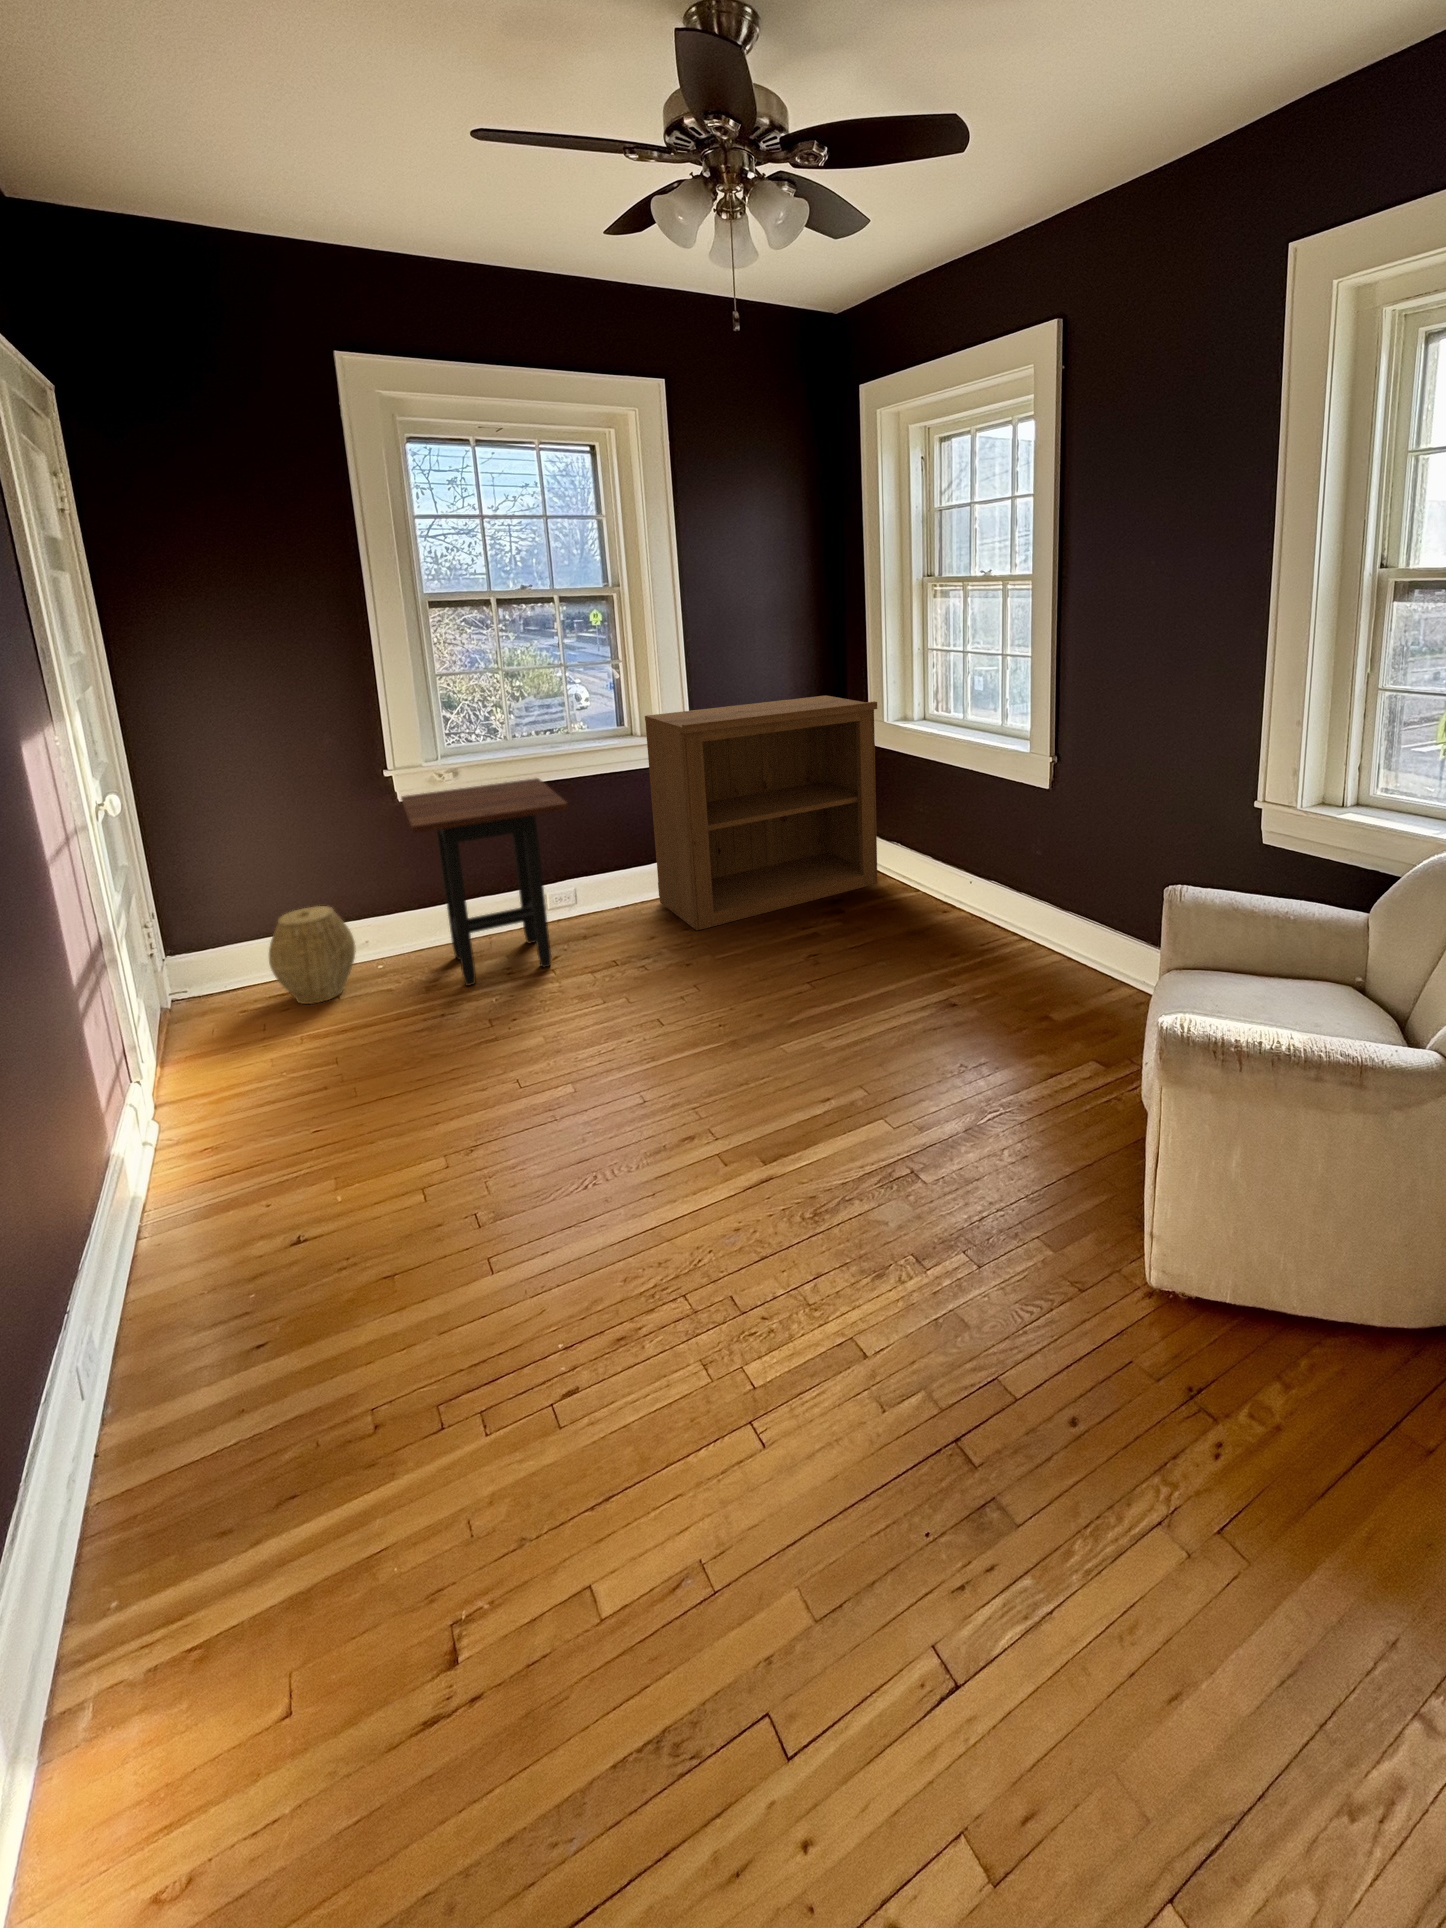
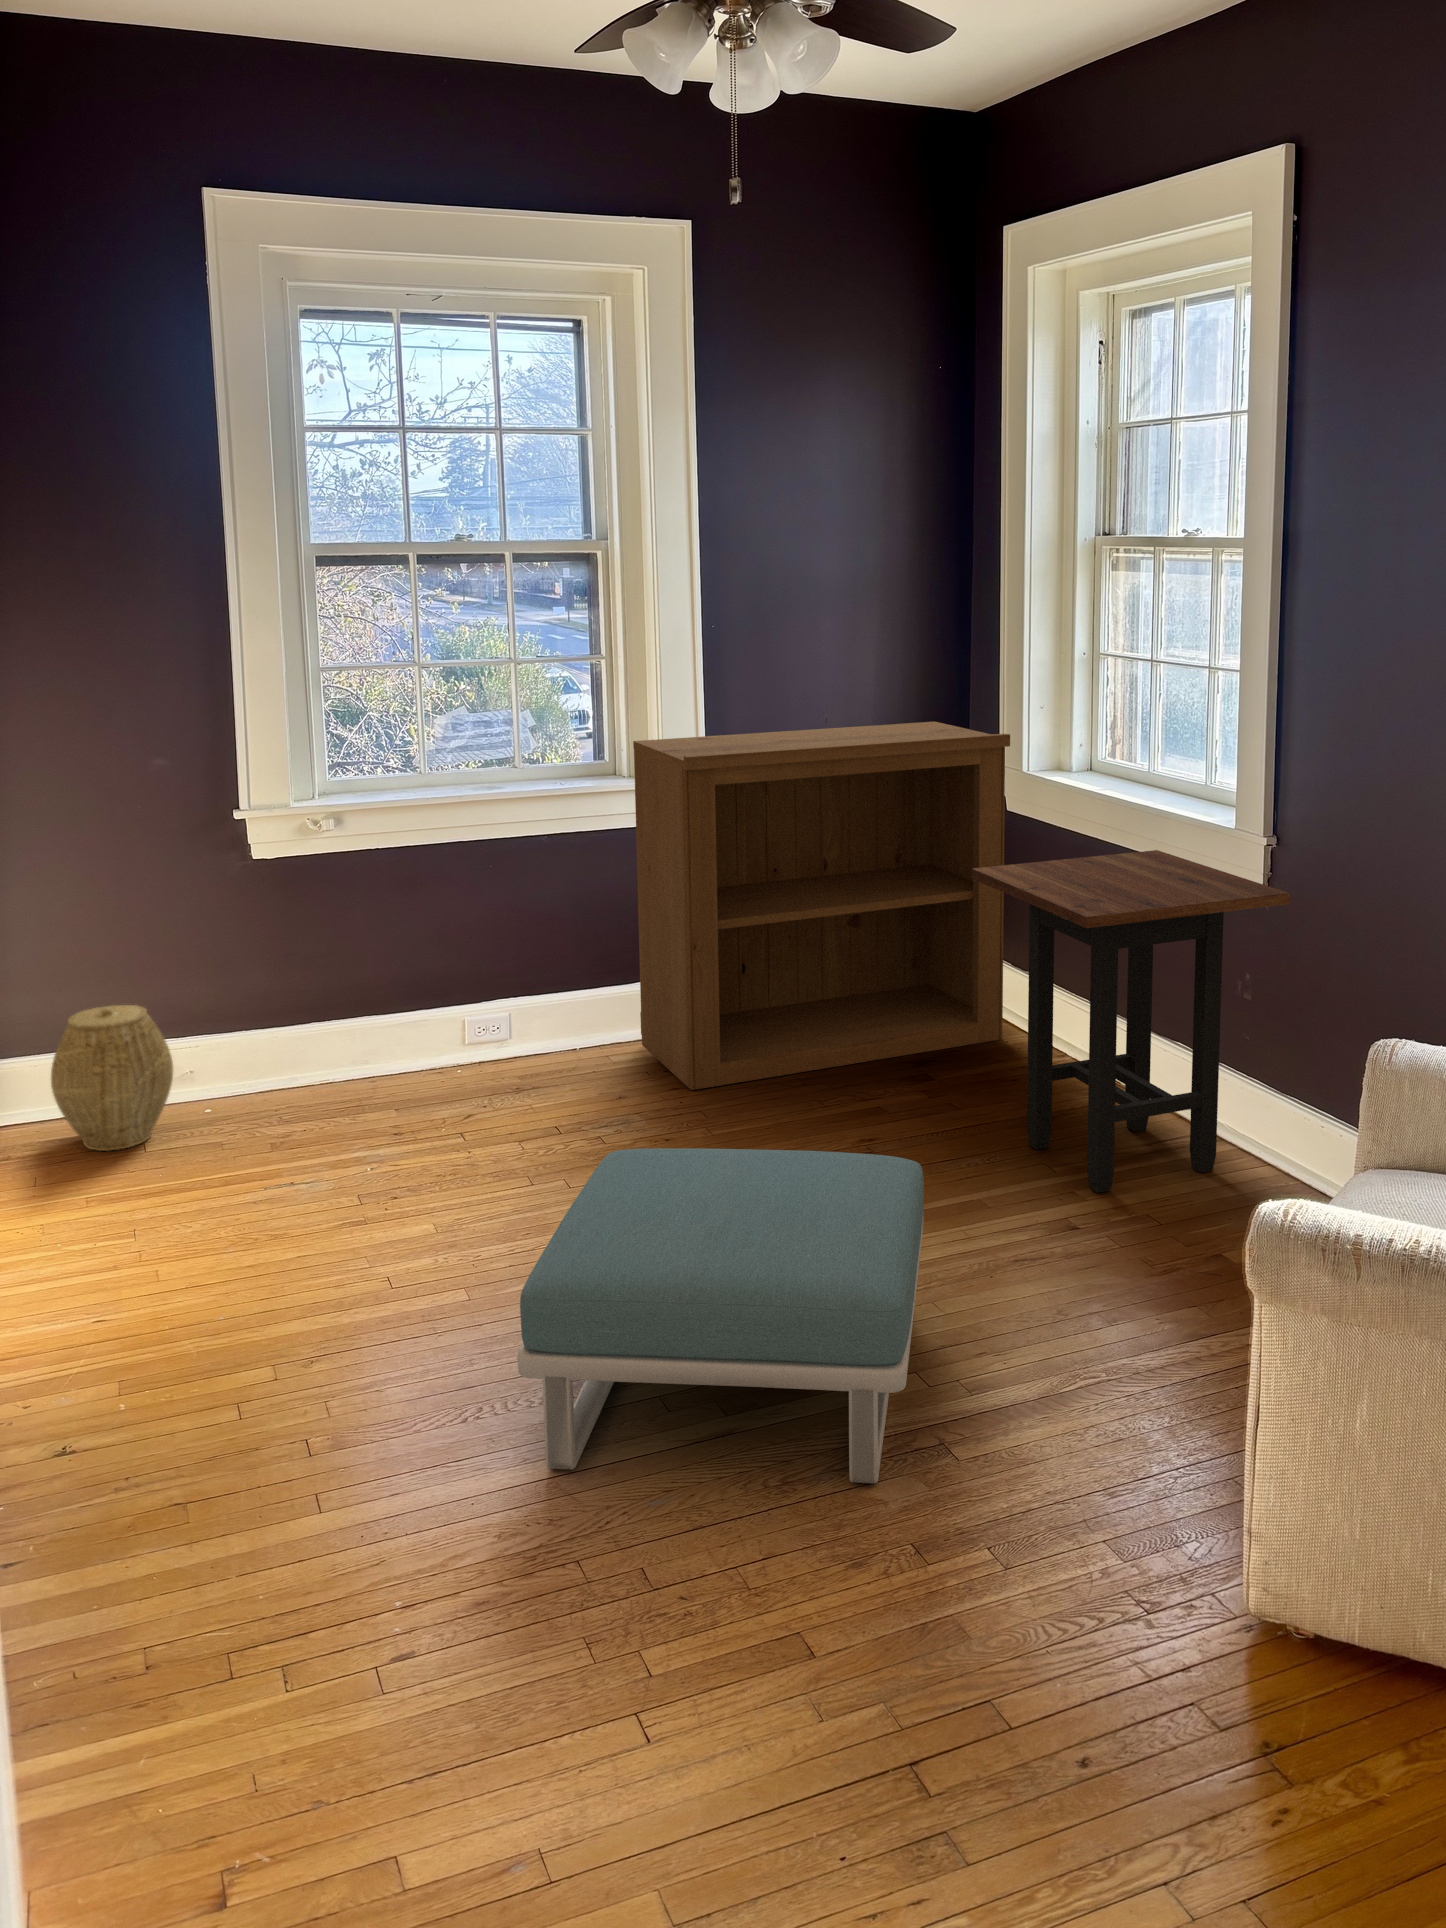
side table: present [401,778,568,986] -> present [972,850,1290,1193]
footstool: none [628,979,894,1221] -> present [518,1148,924,1483]

